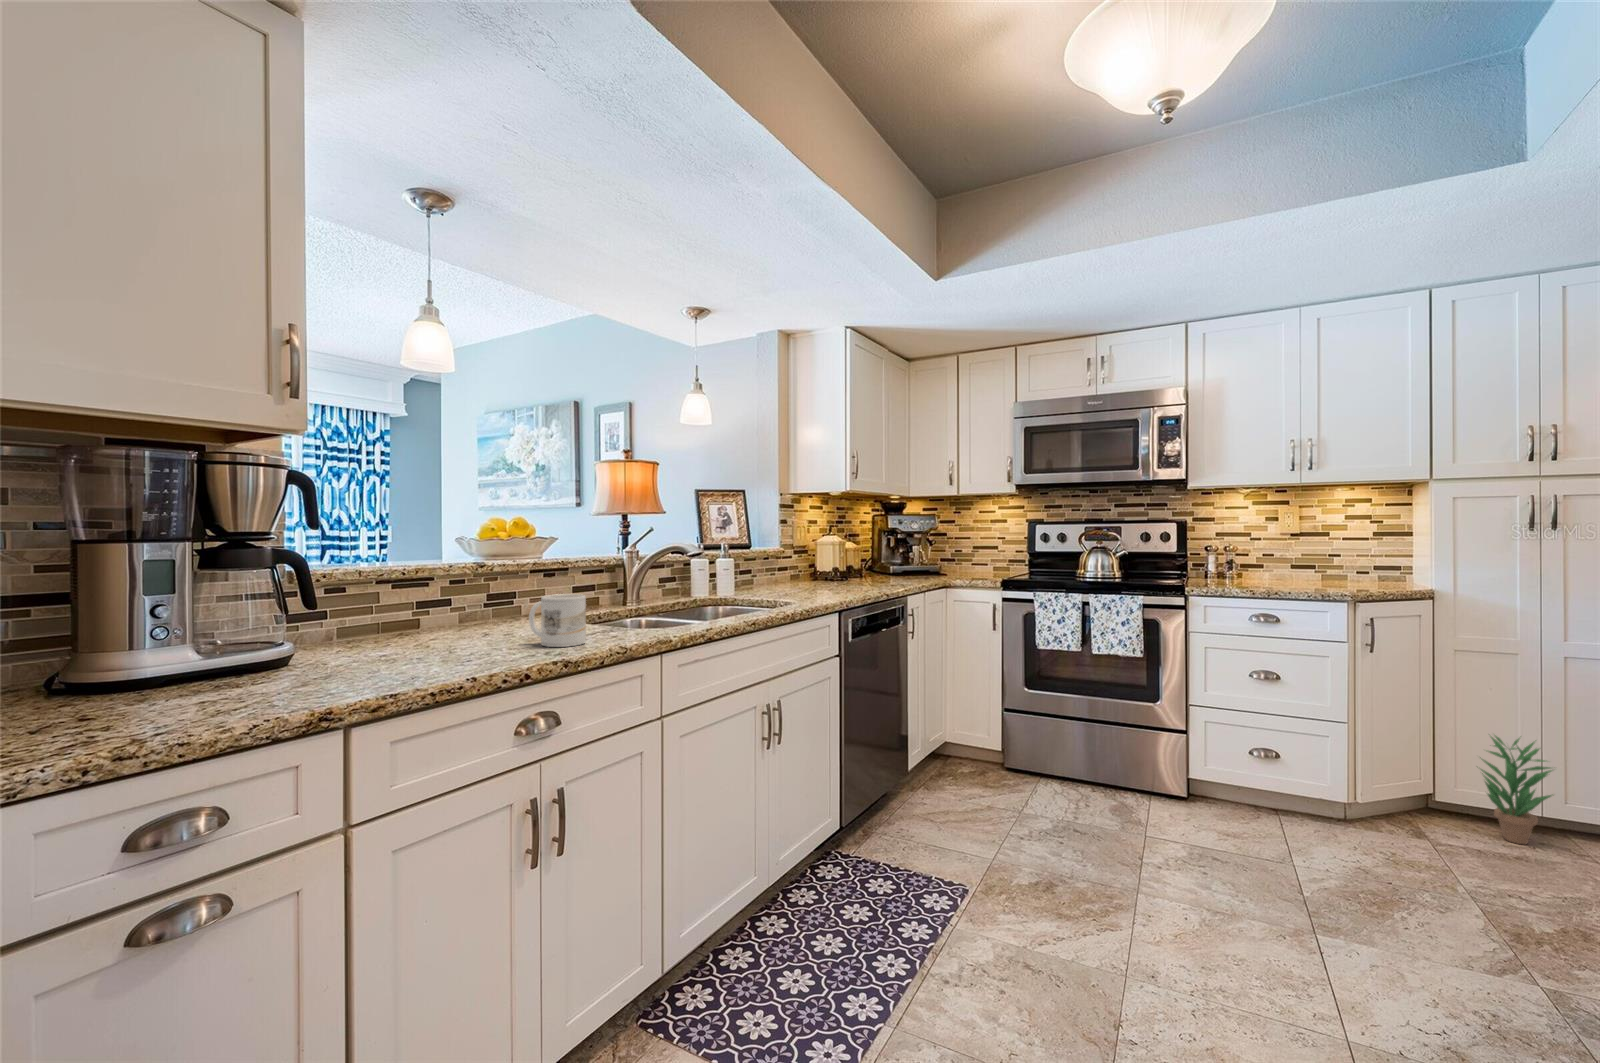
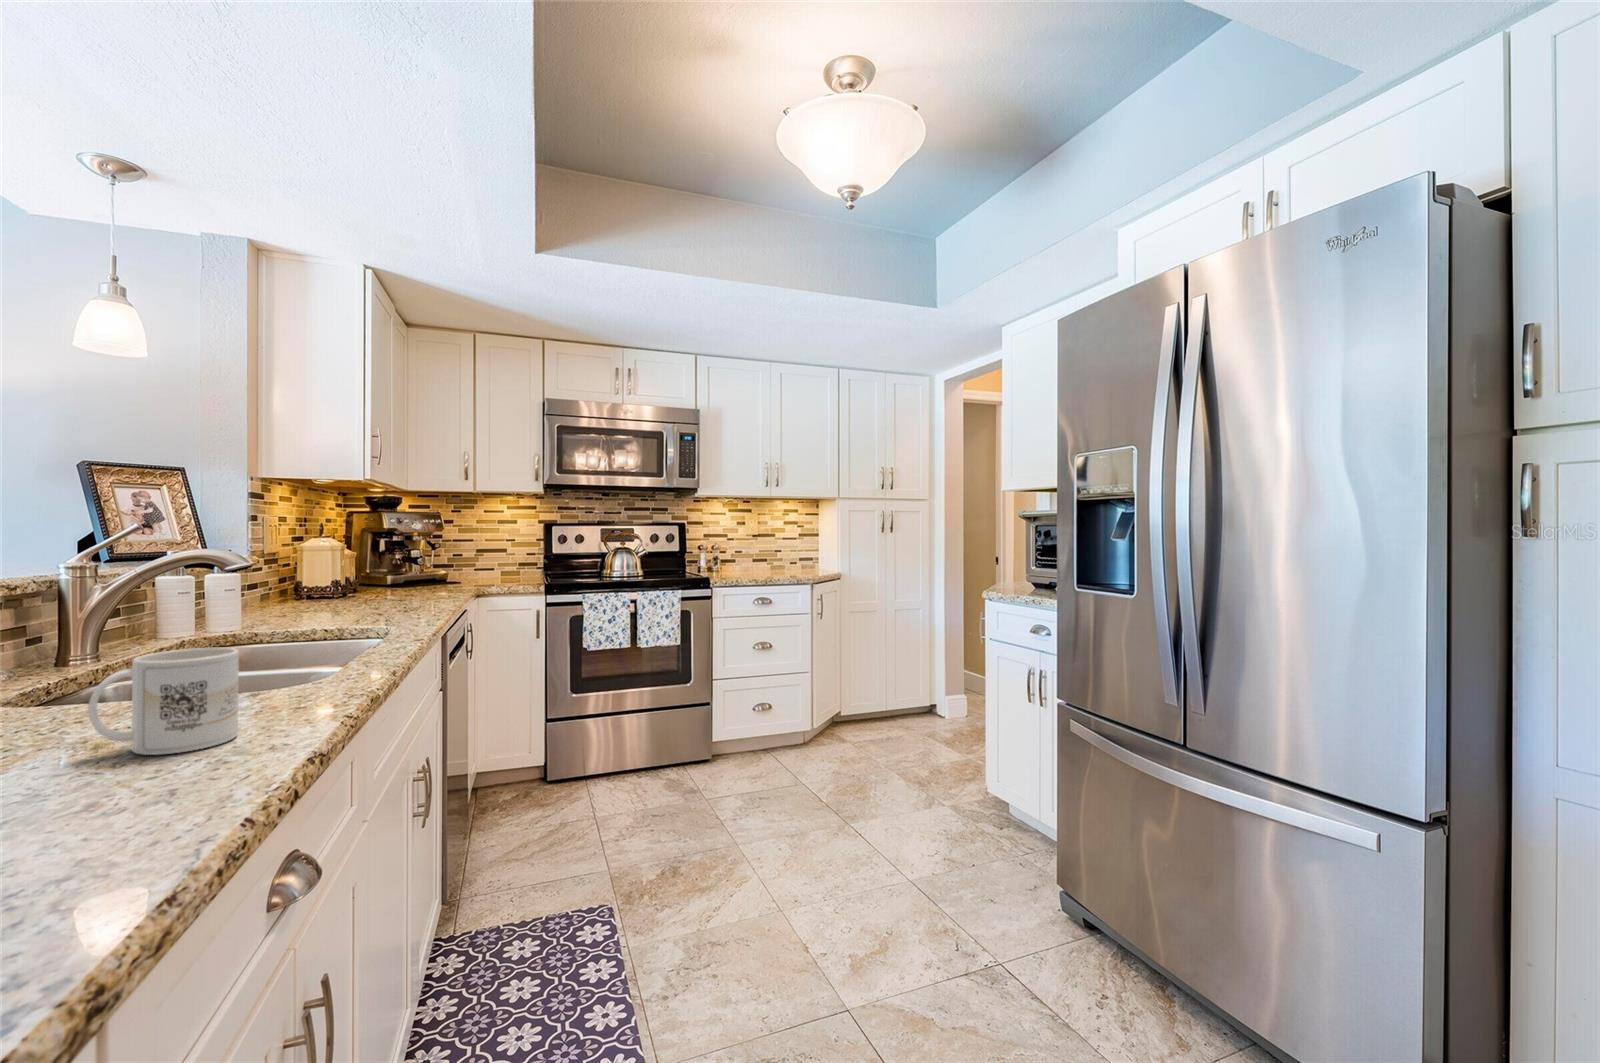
potted plant: present [1480,736,1552,844] -> none [861,662,897,730]

